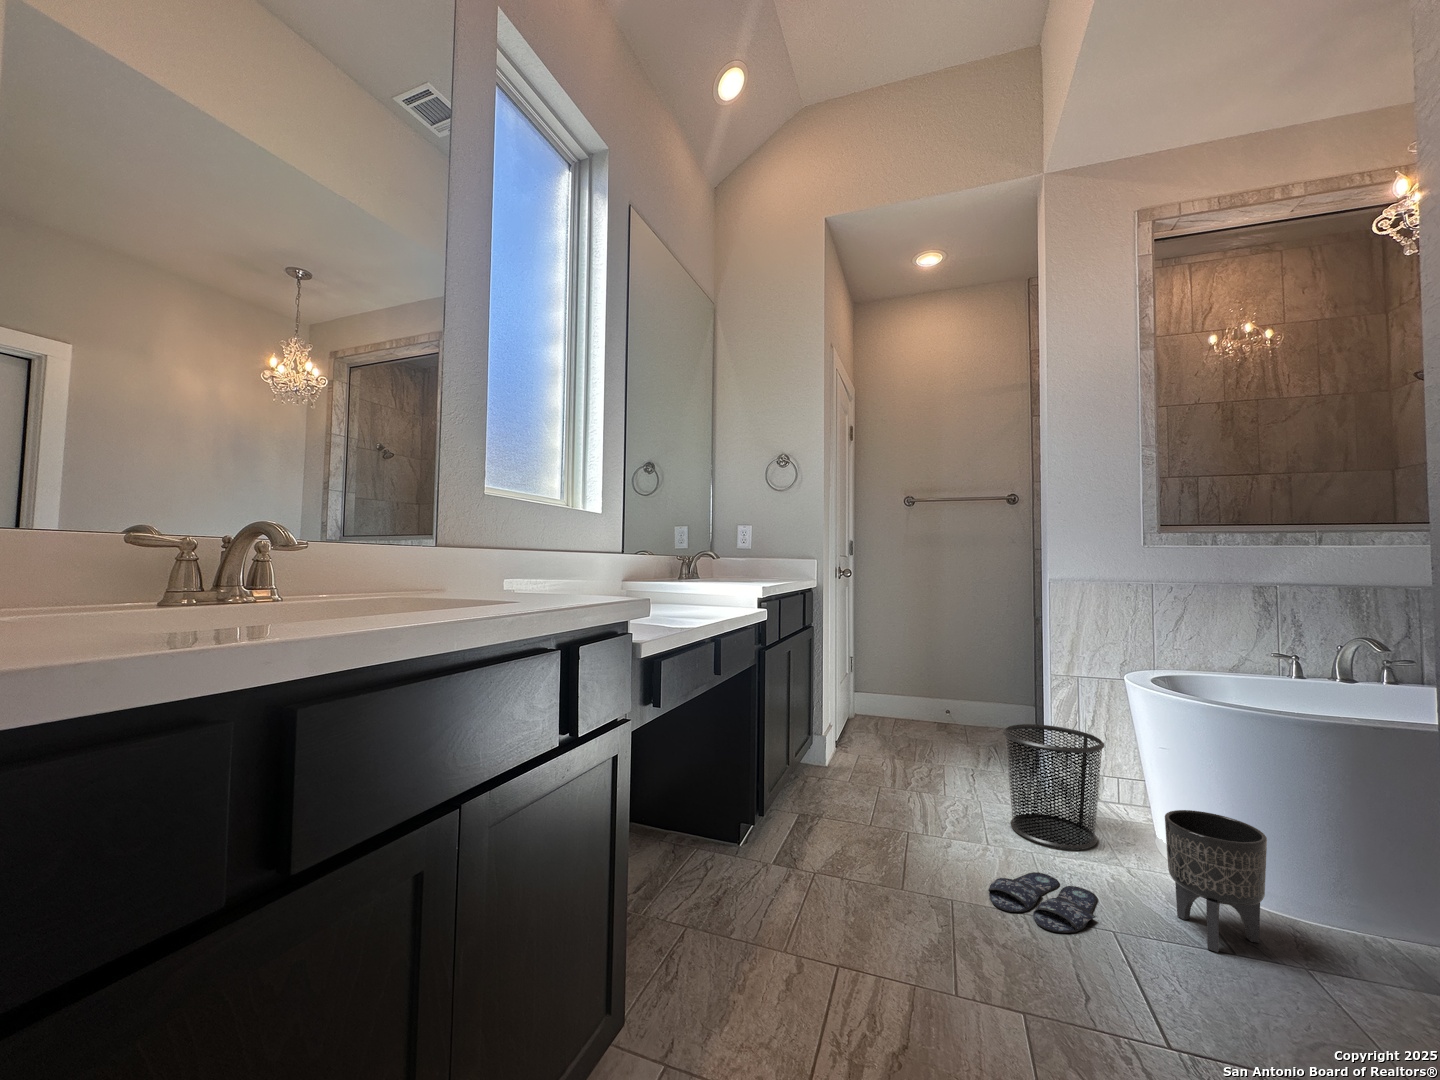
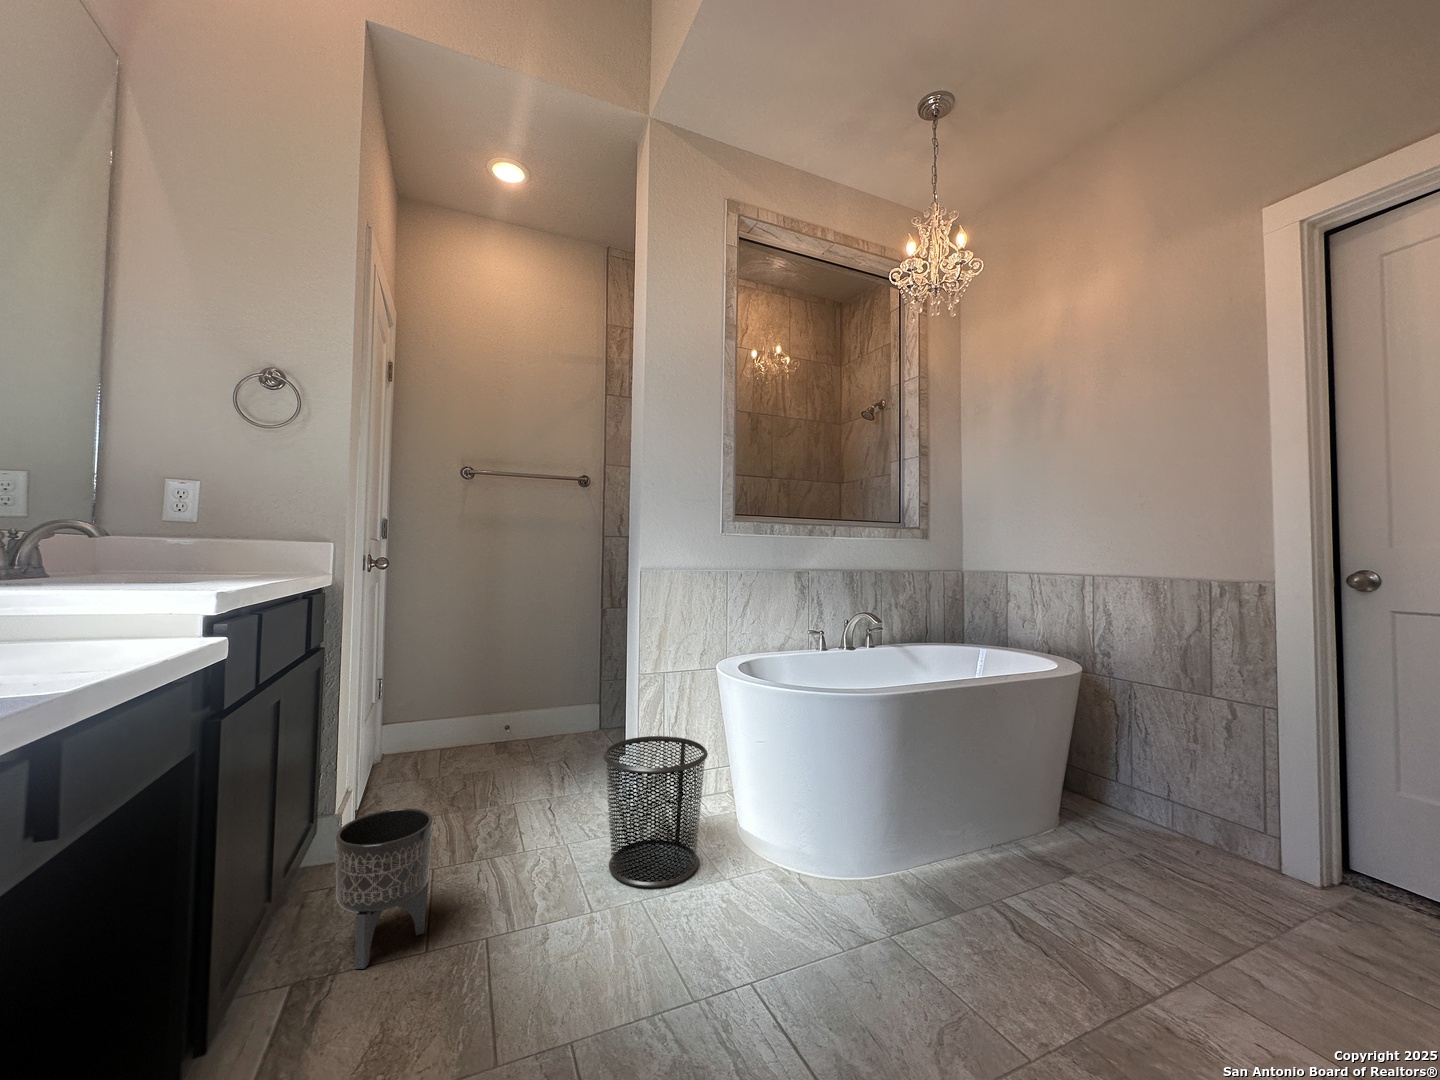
planter: present [1165,810,1267,952] -> present [335,808,433,969]
slippers: present [989,872,1097,933] -> none [616,936,738,1038]

